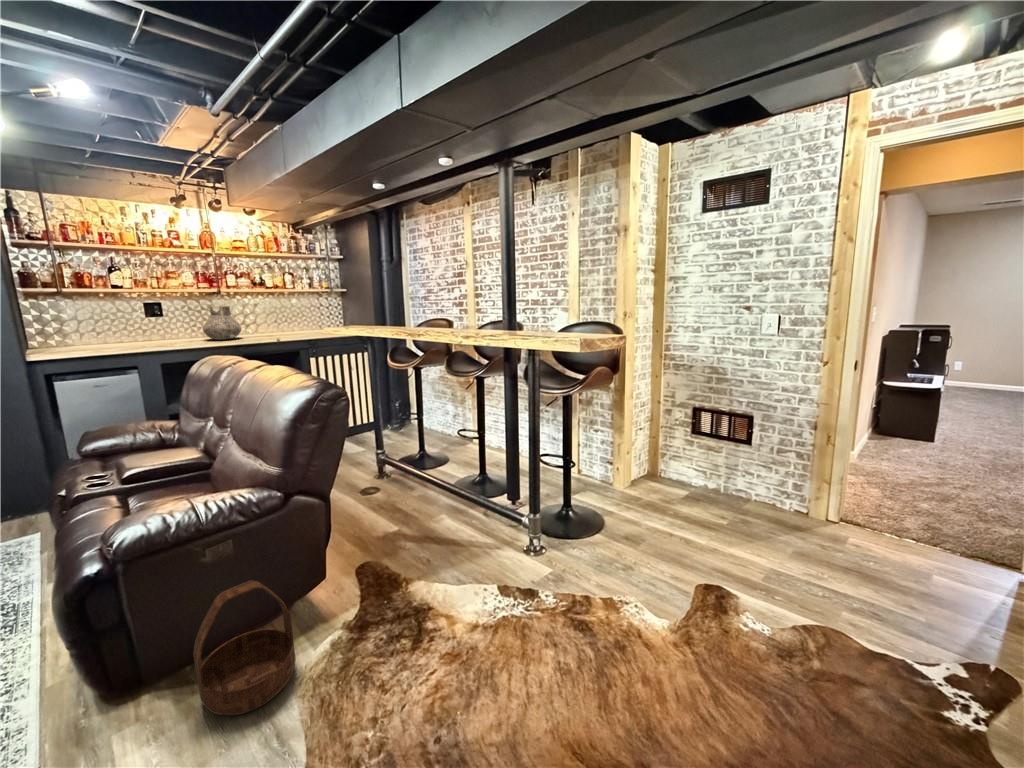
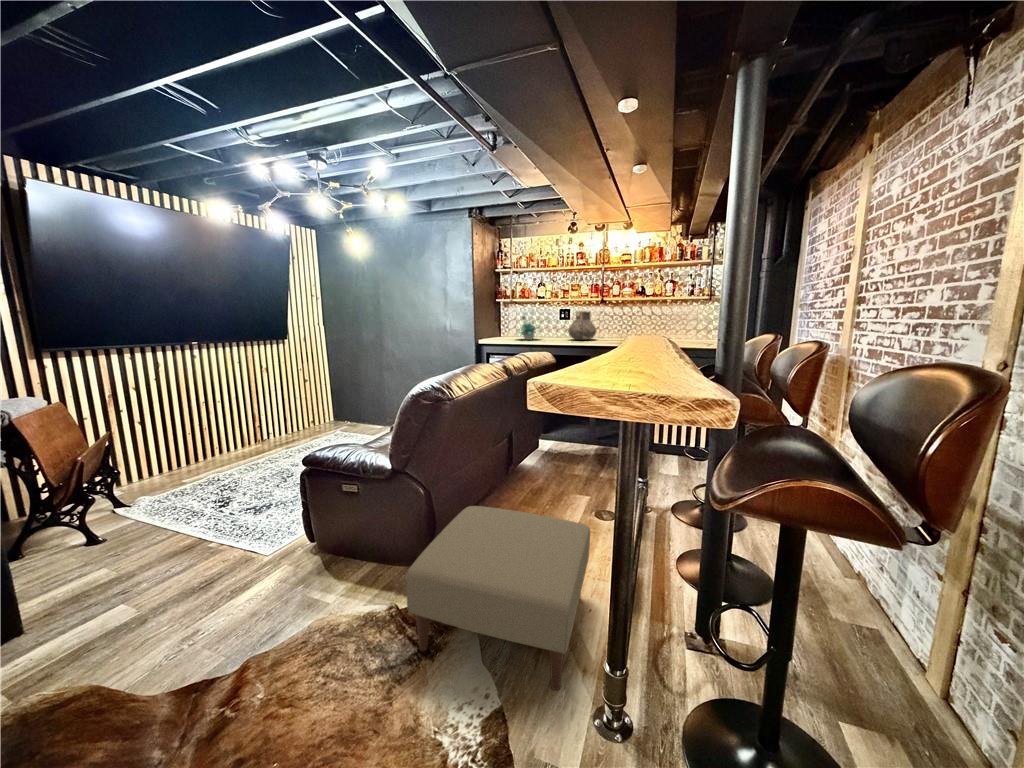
plant: none [117,302,168,347] -> present [521,312,538,340]
ottoman: none [342,473,510,616] -> present [406,506,590,690]
basket: present [193,580,296,715] -> none [282,515,353,613]

